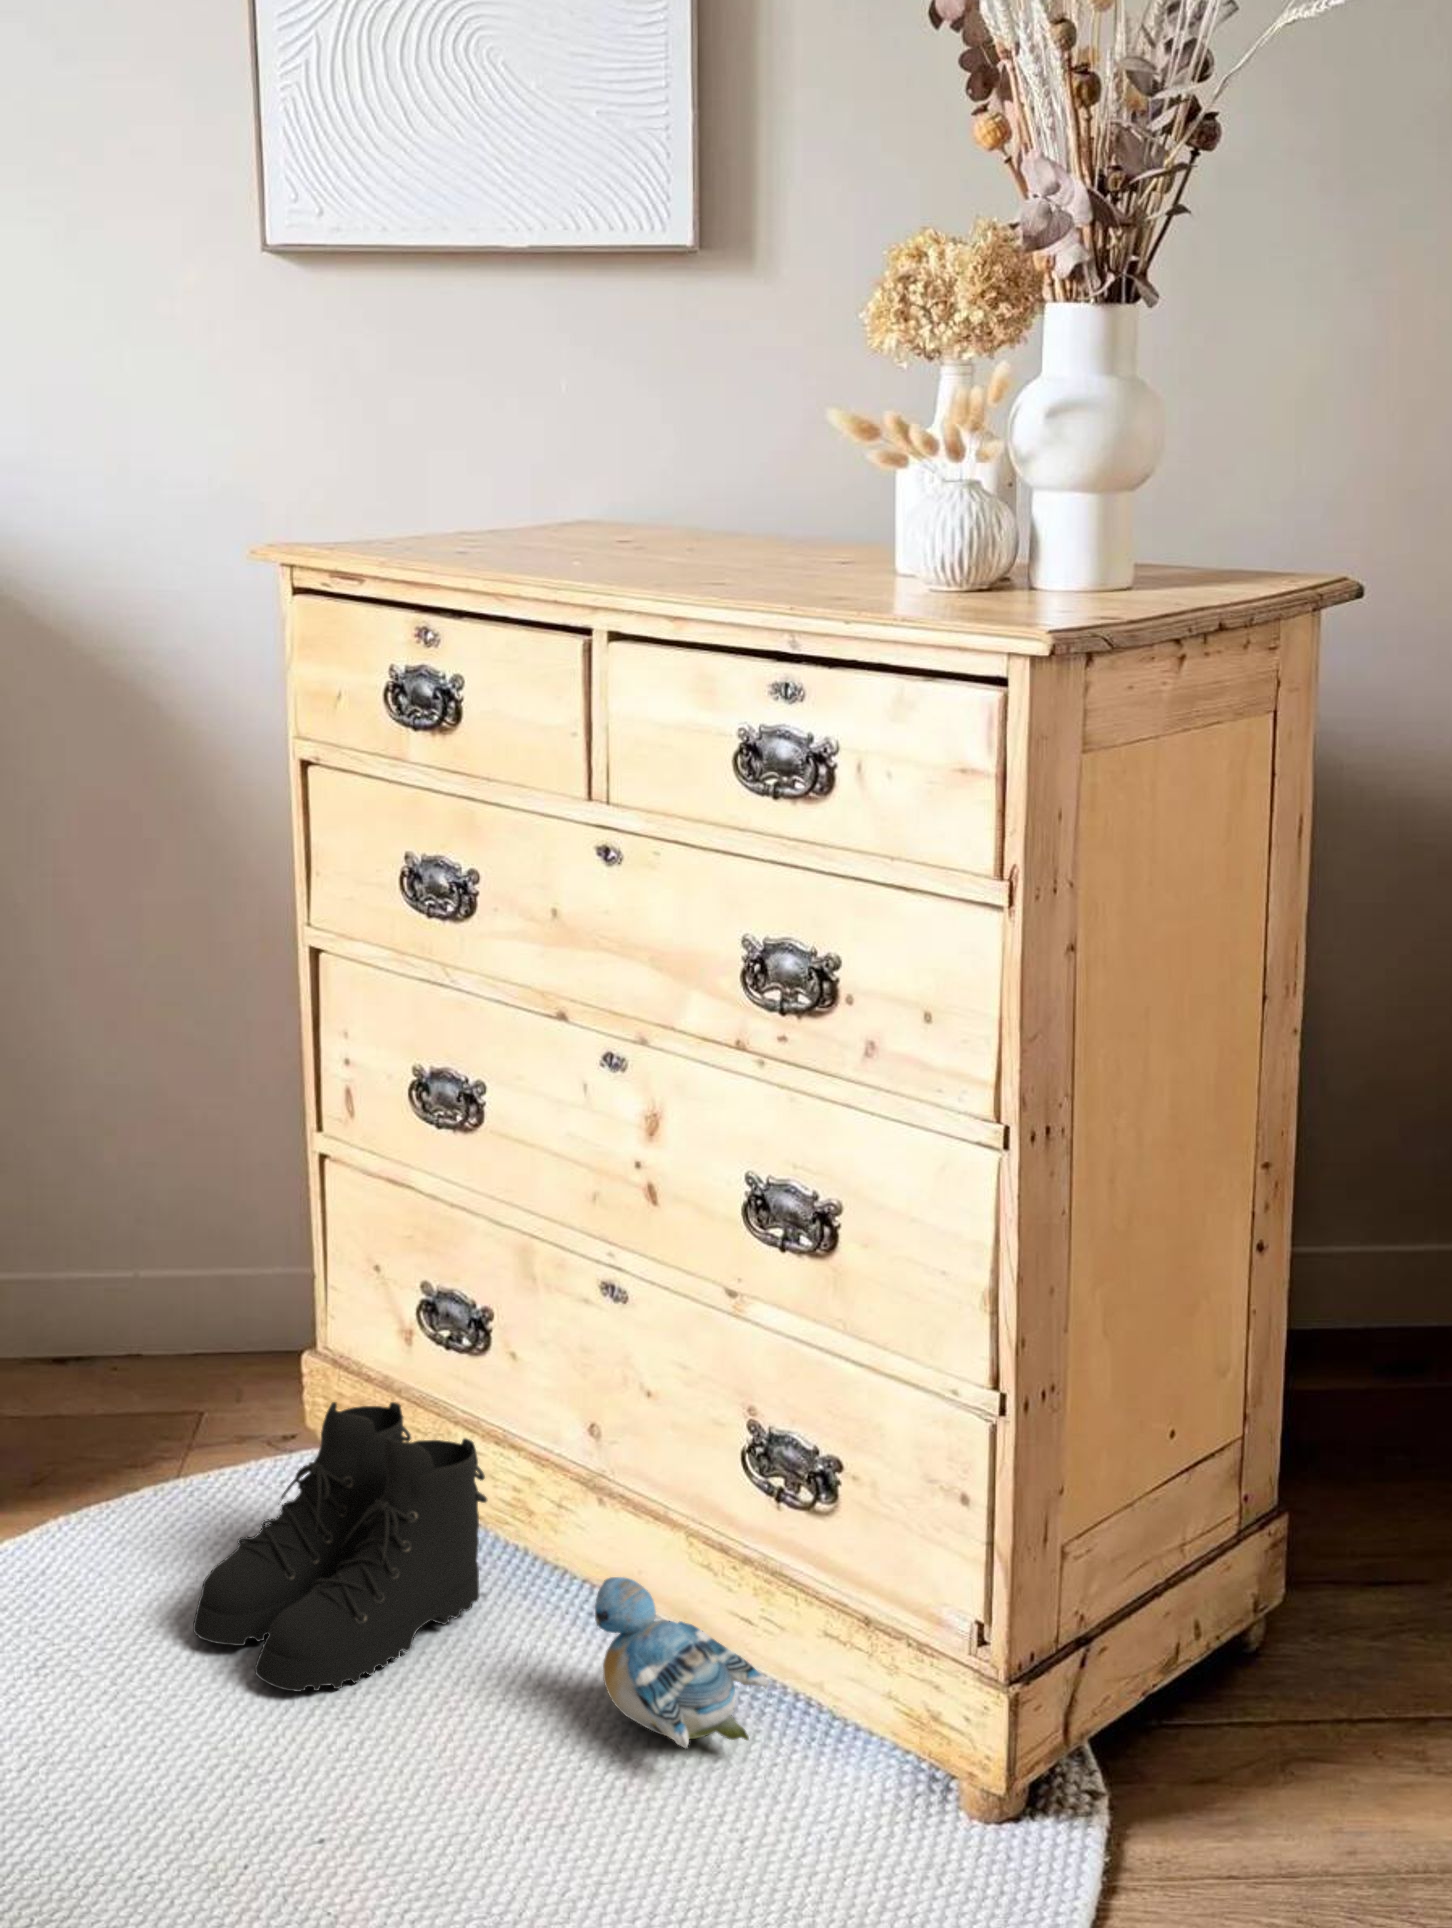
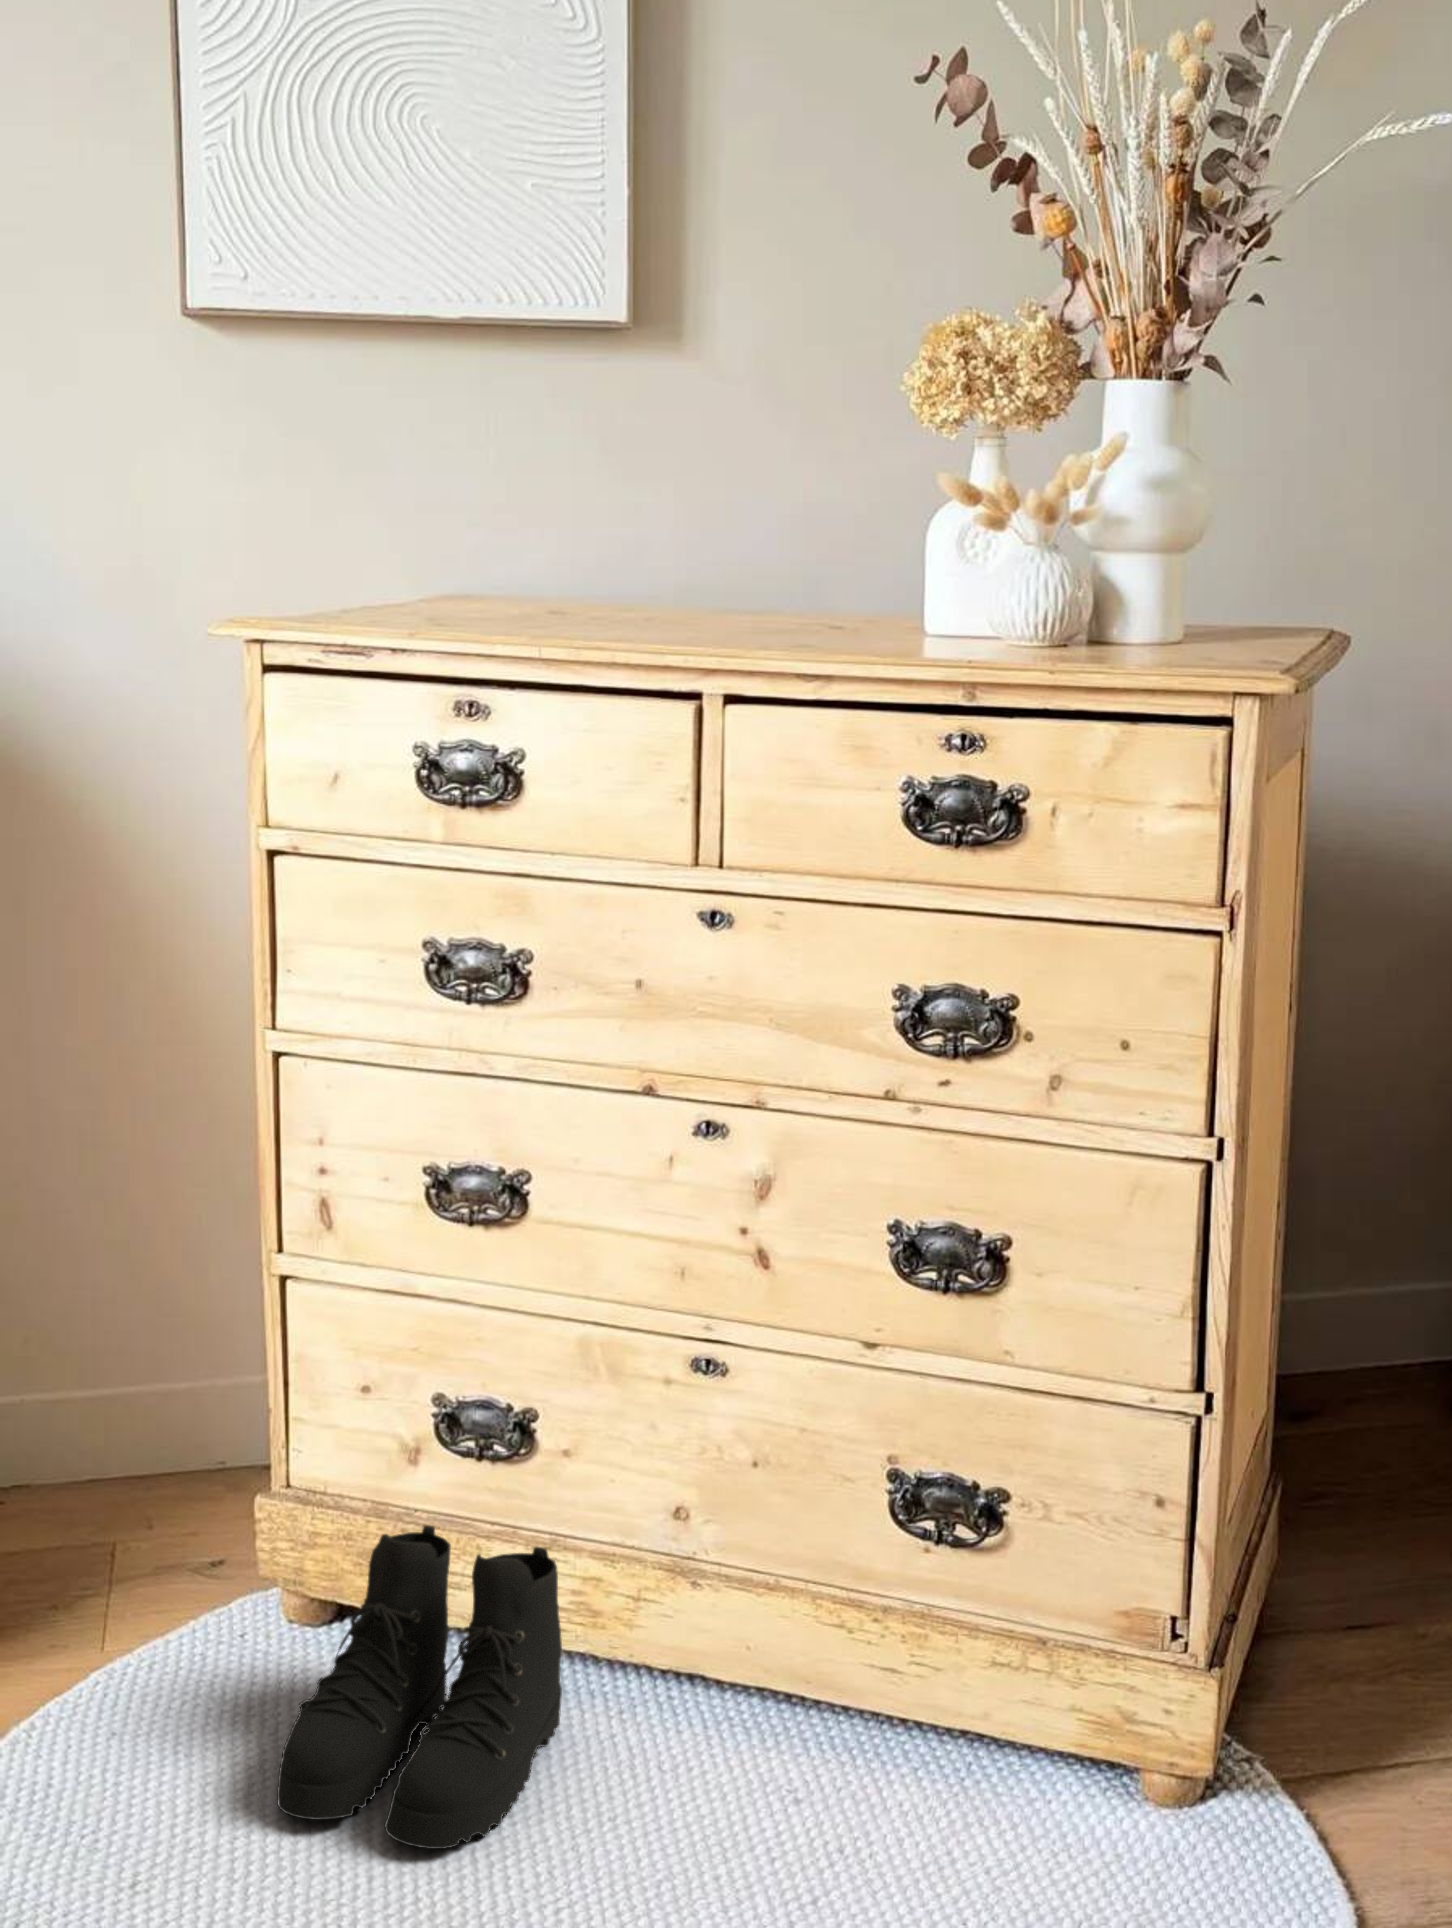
plush toy: present [595,1577,769,1748] -> none [747,1650,943,1806]

